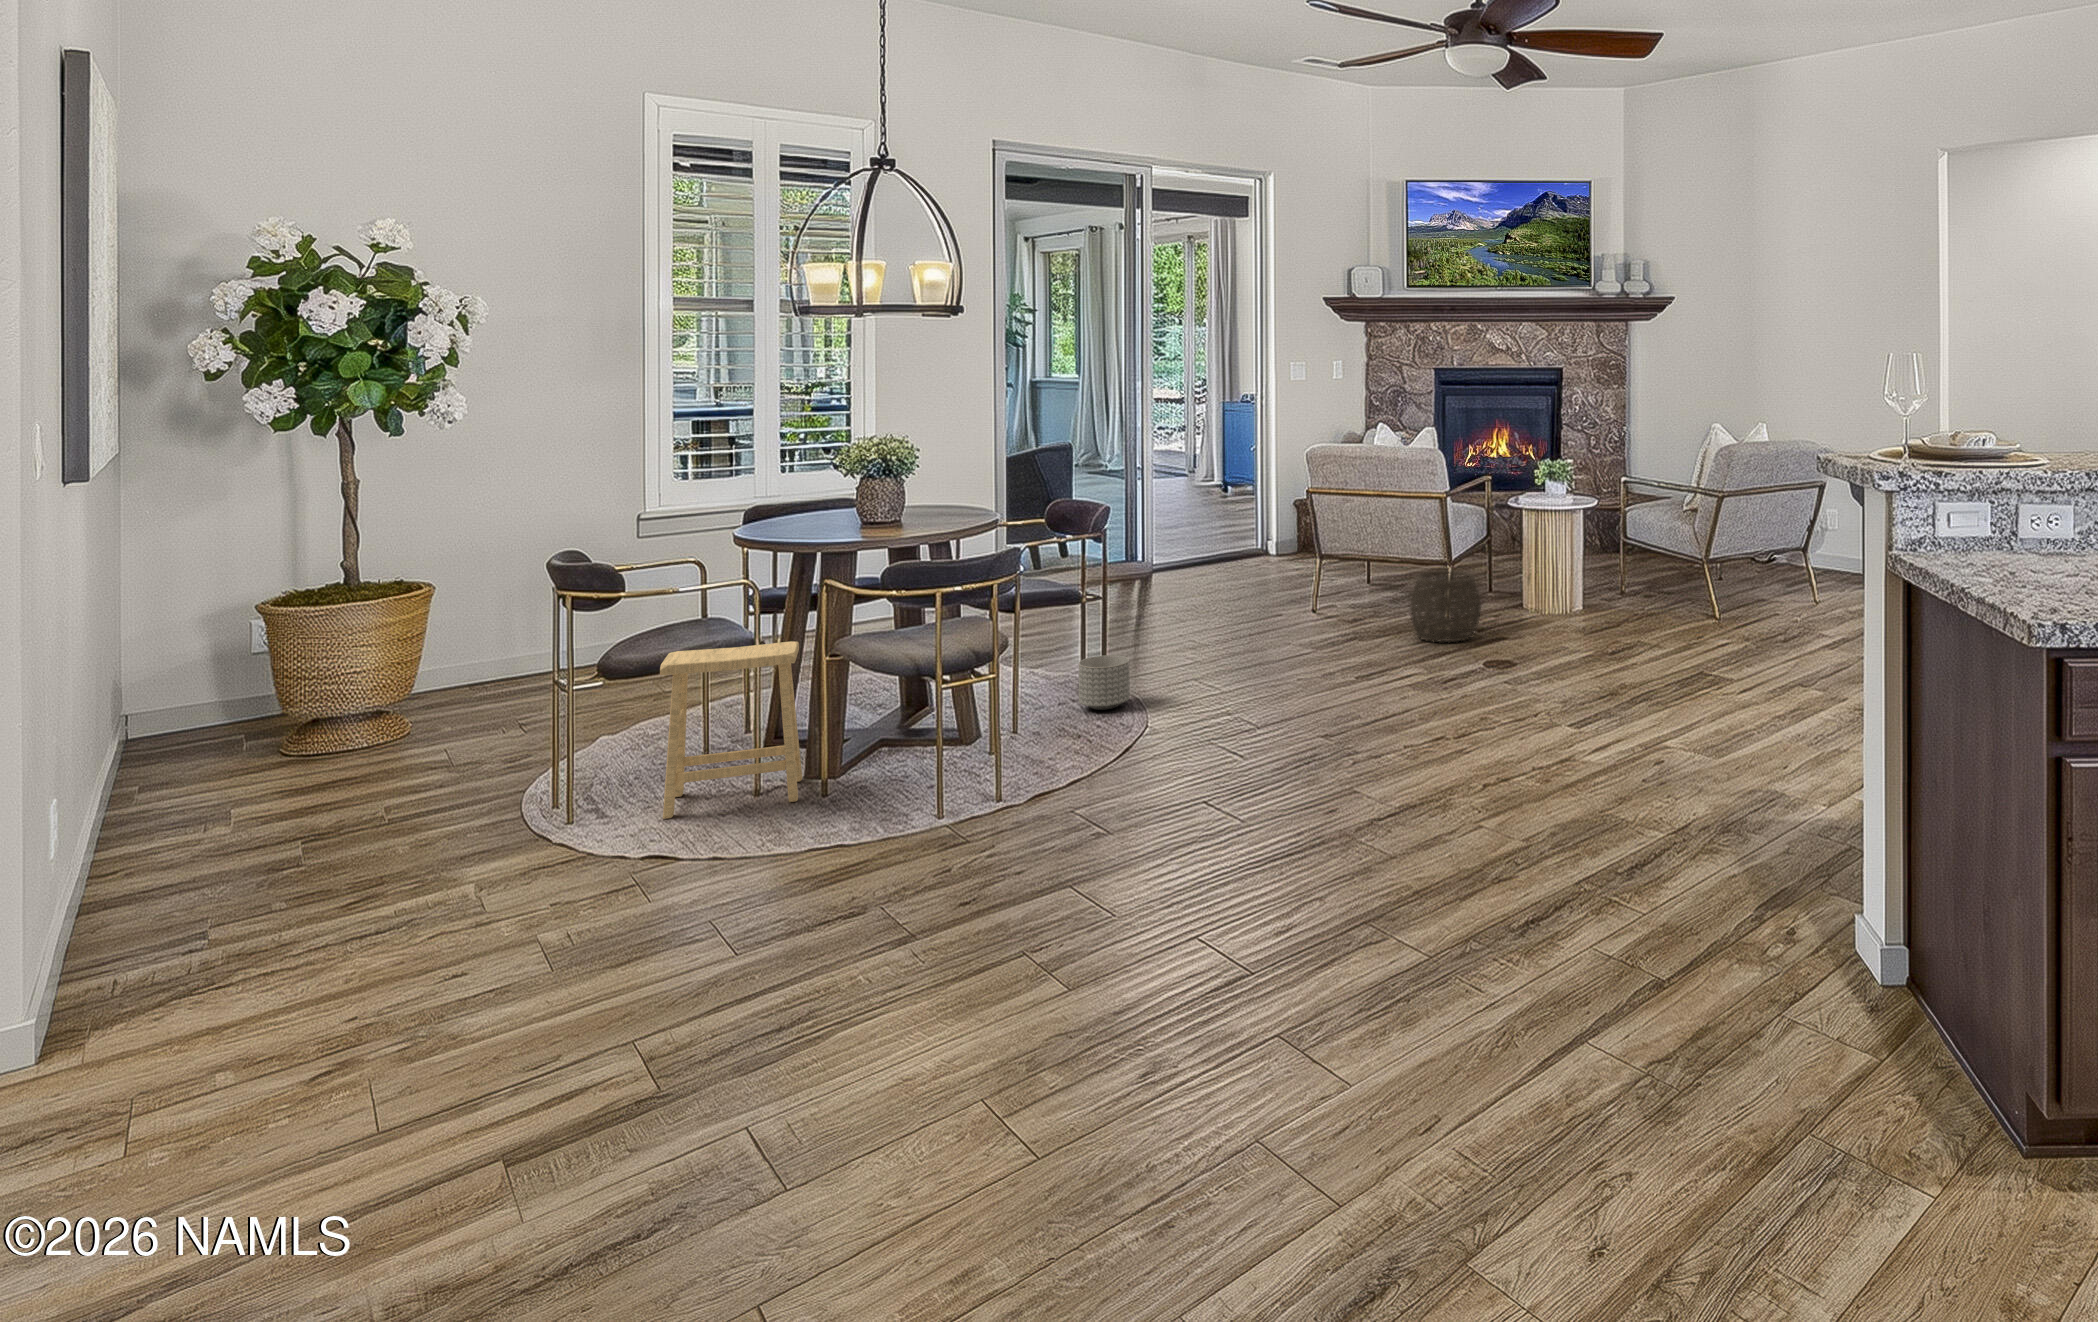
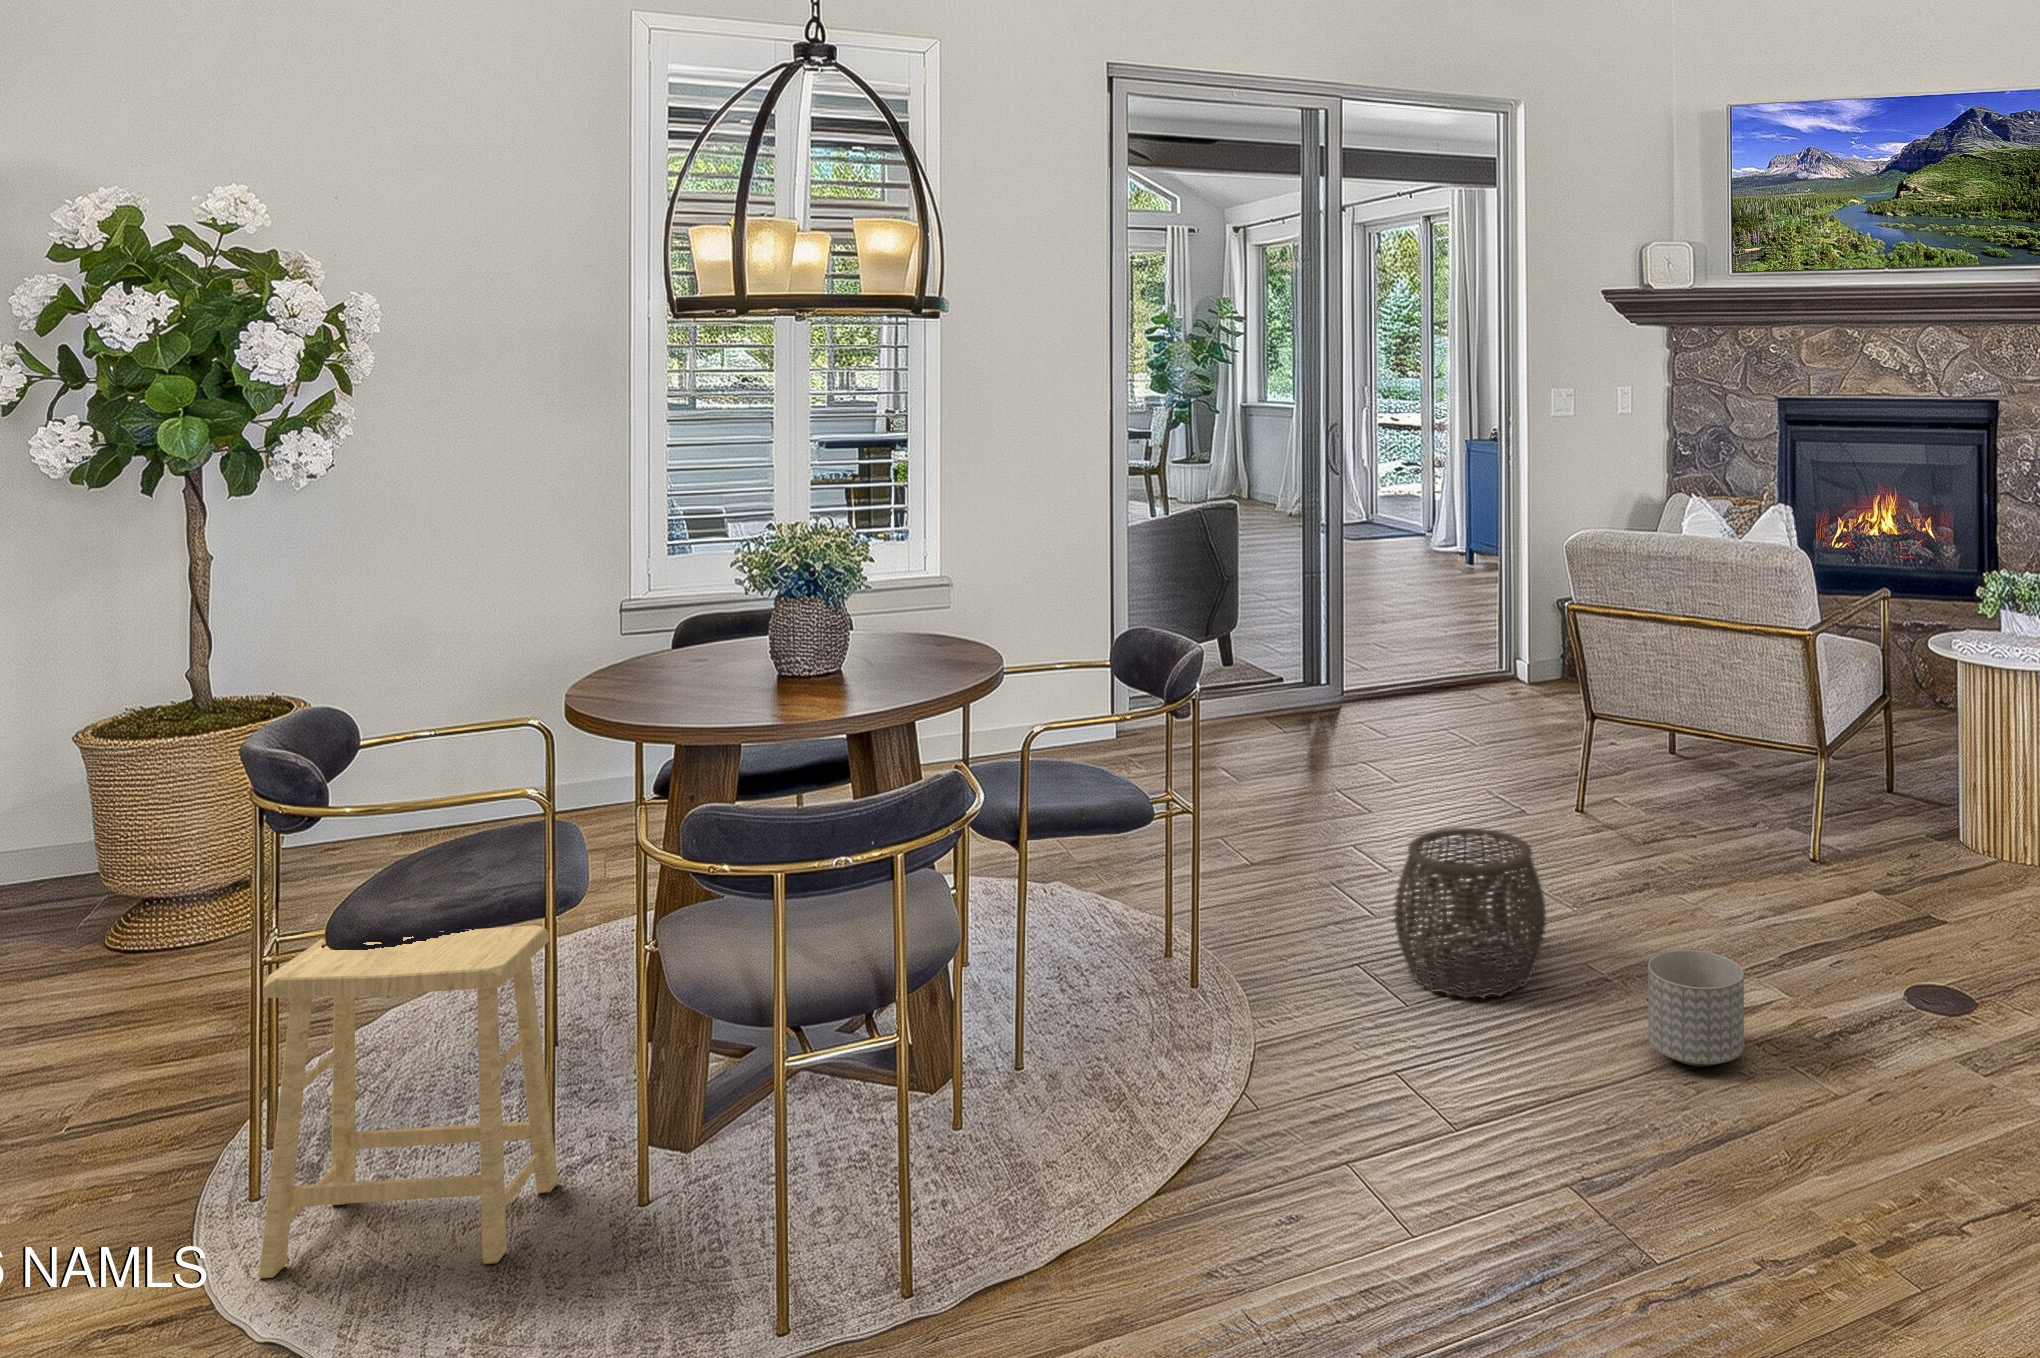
woven basket: present [1410,570,1481,642] -> present [1393,828,1546,998]
planter: present [1079,655,1130,710] -> present [1648,950,1744,1066]

